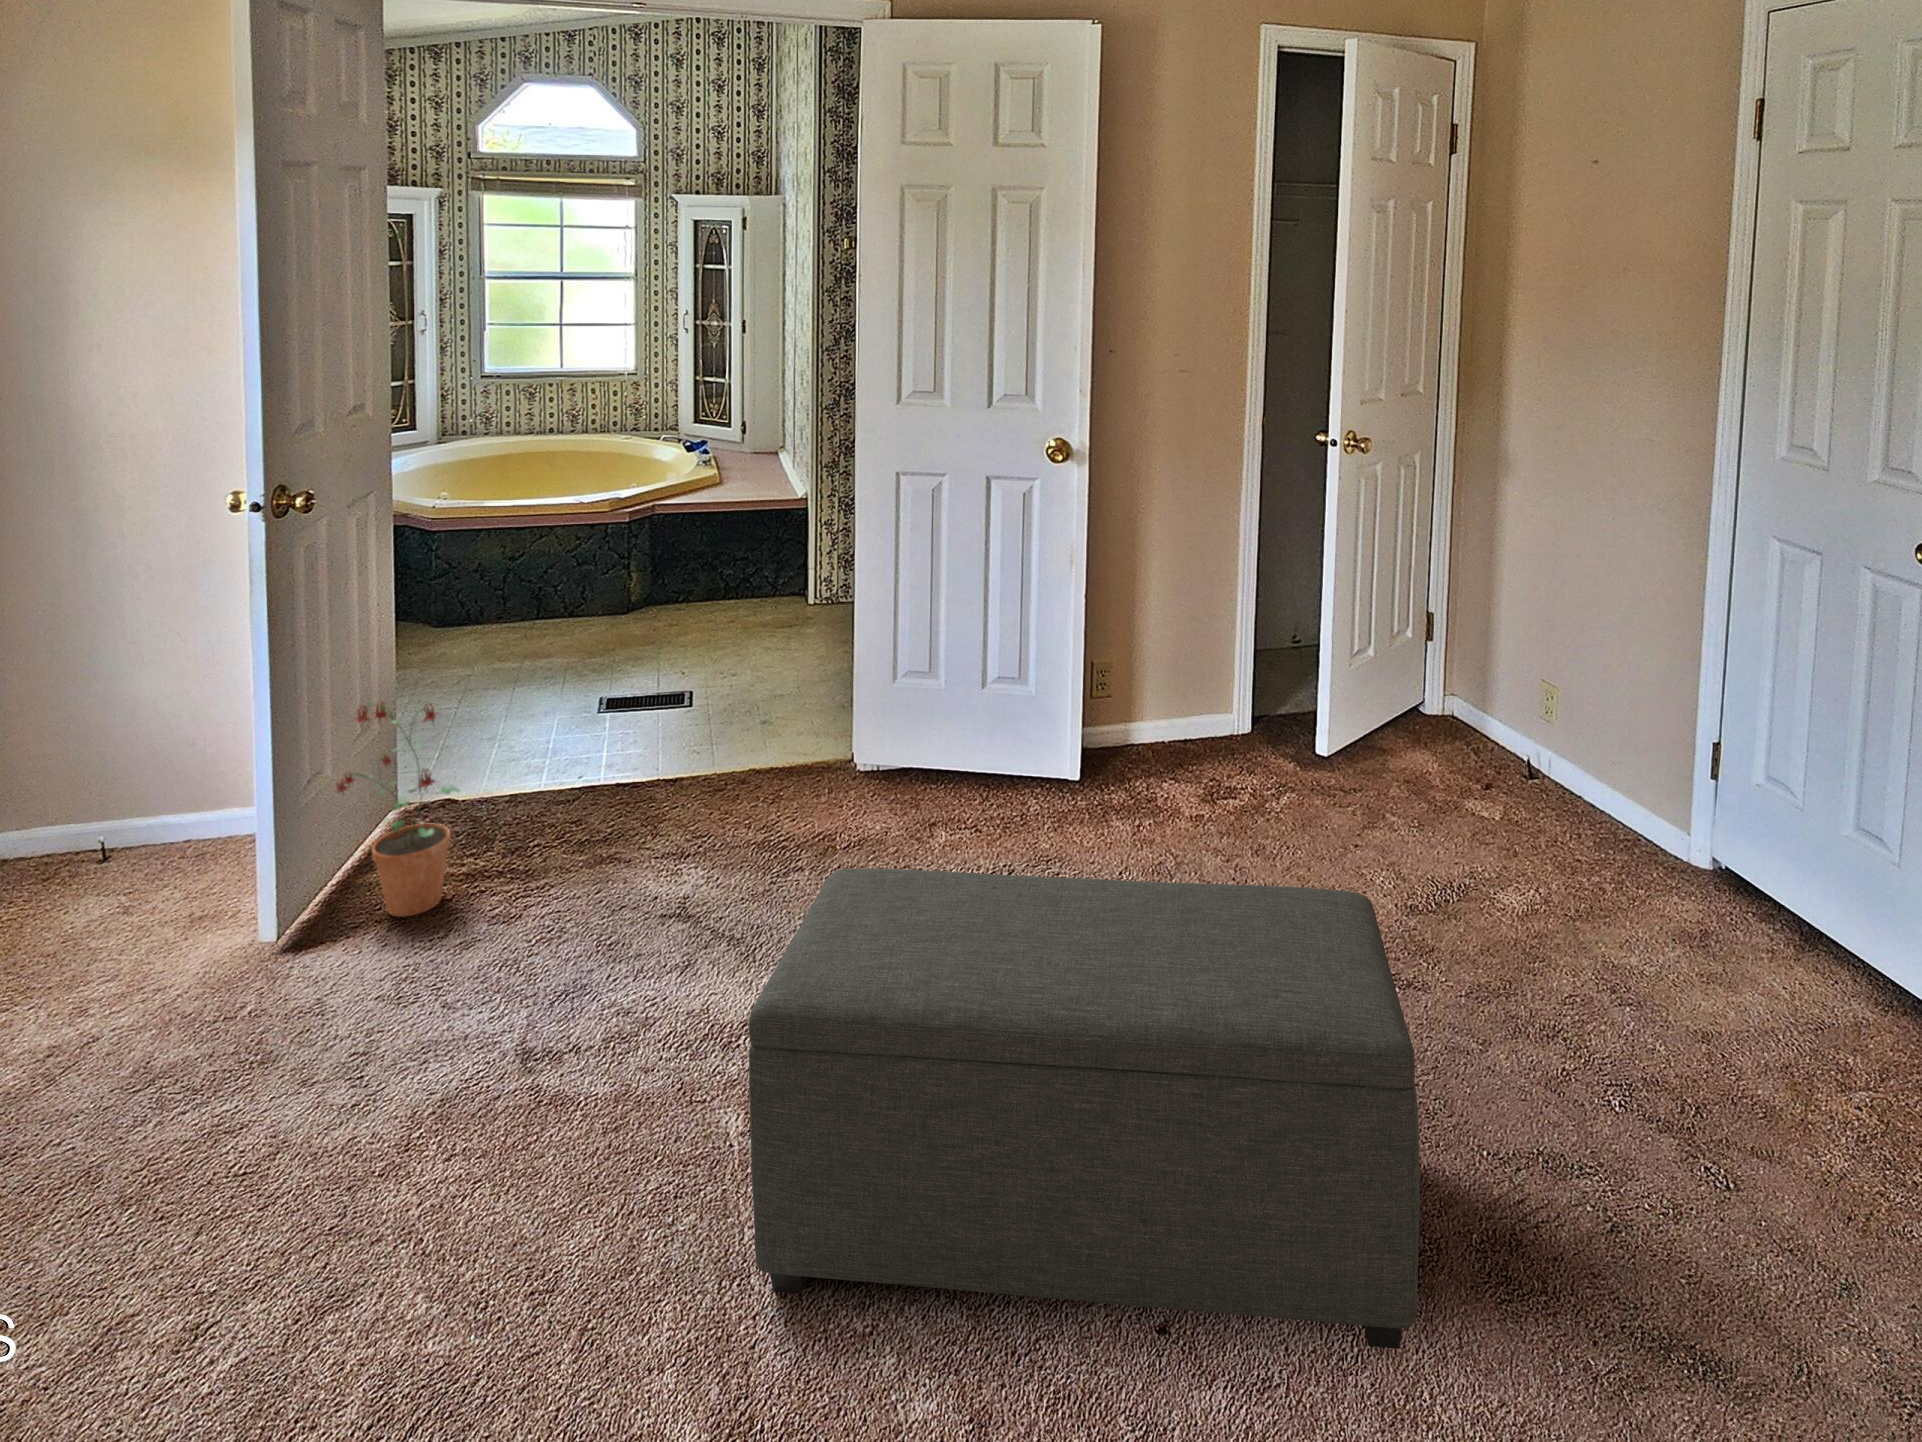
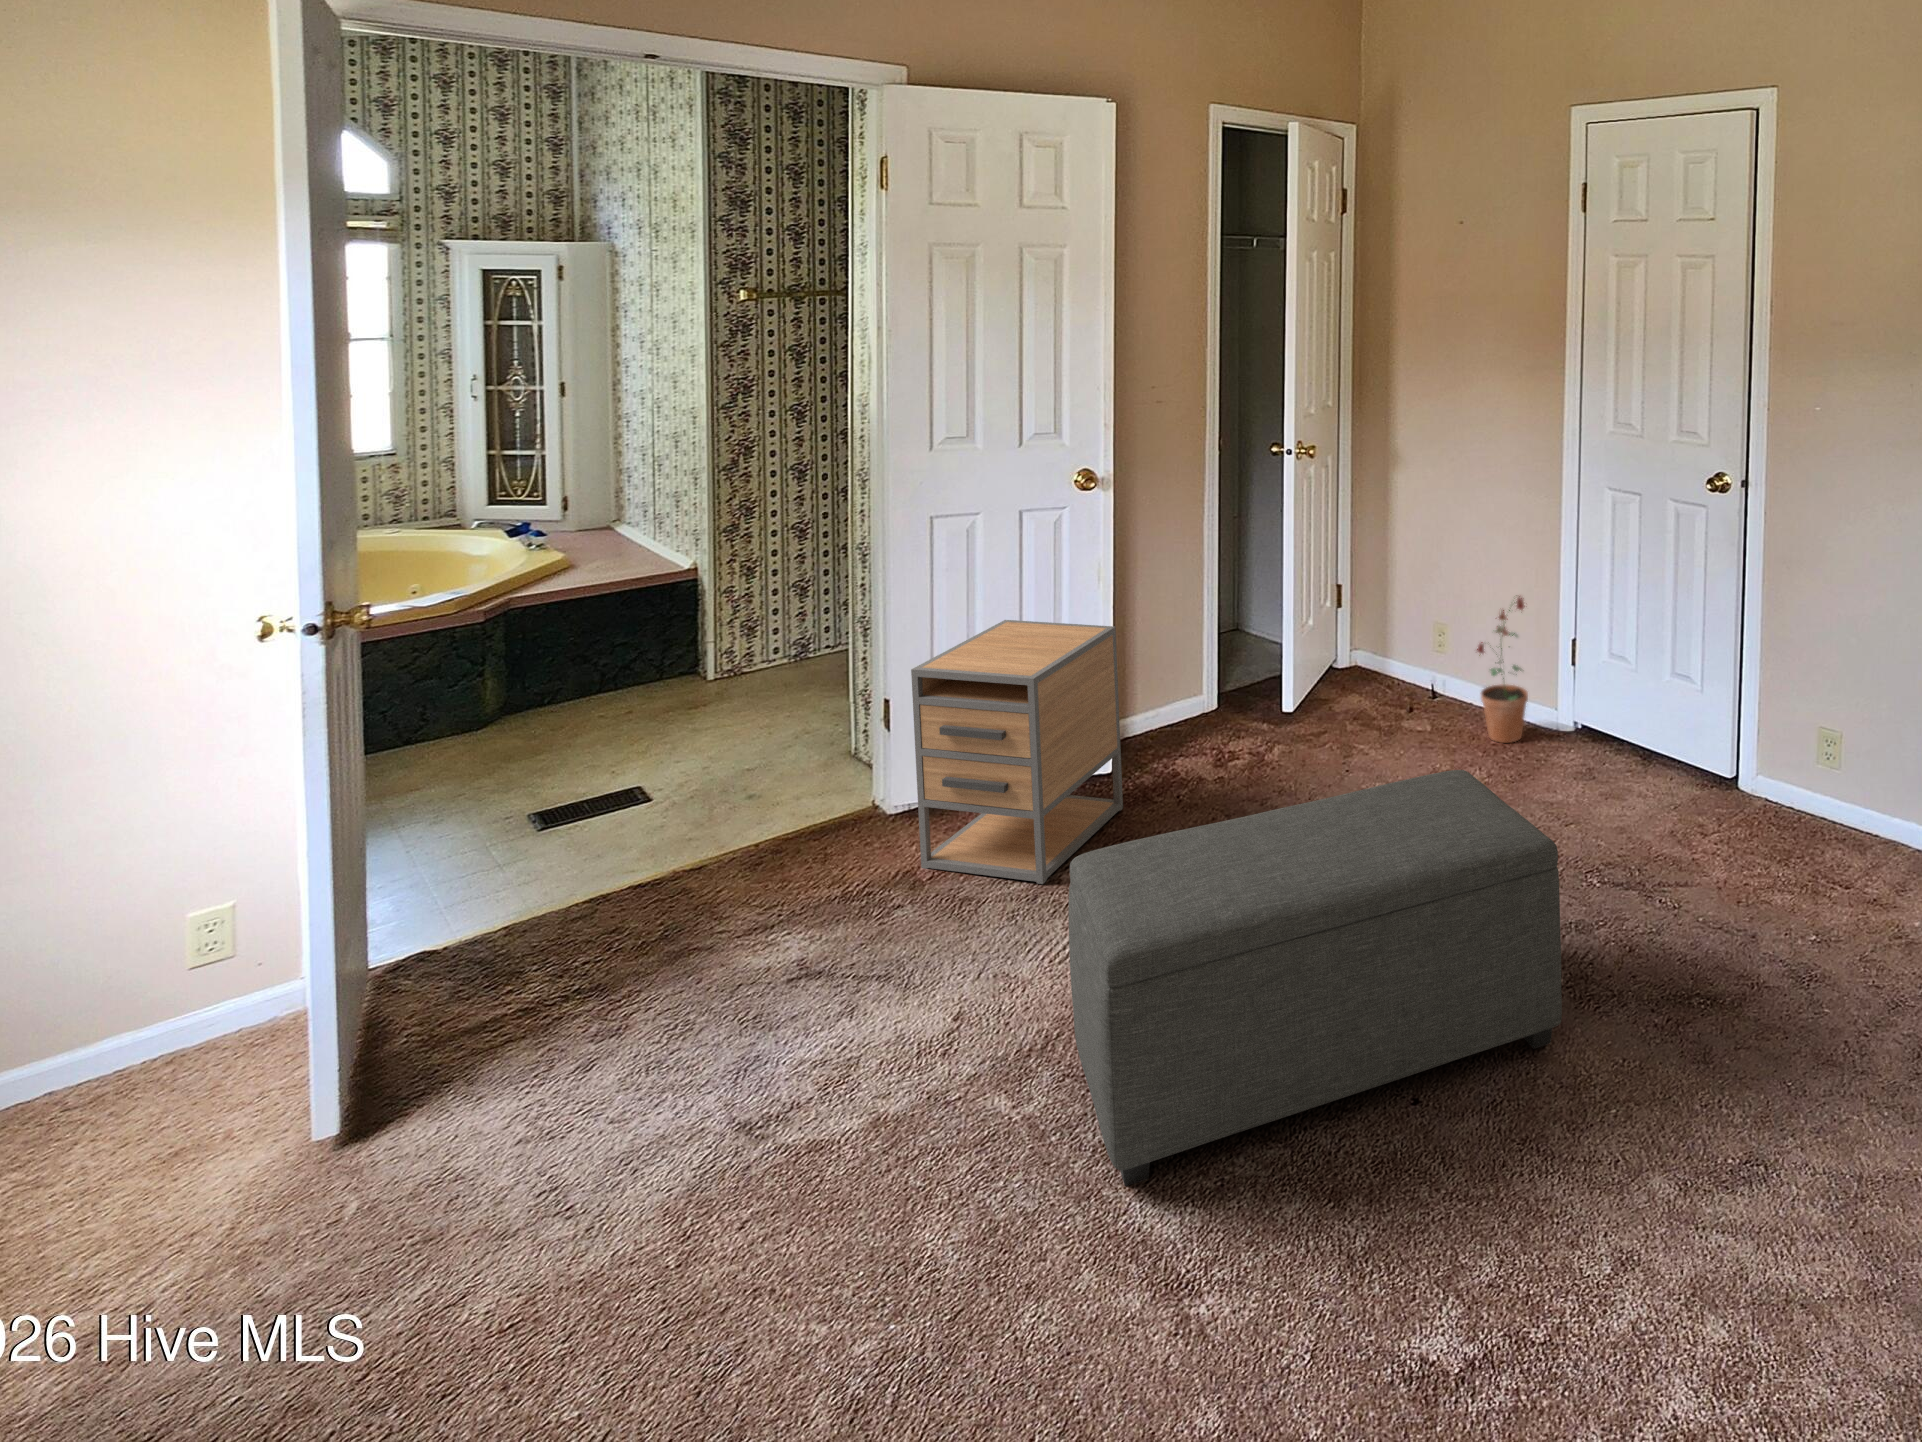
nightstand: none [843,588,1072,886] -> present [911,620,1123,884]
potted plant: present [336,702,459,917] -> present [1477,596,1528,743]

